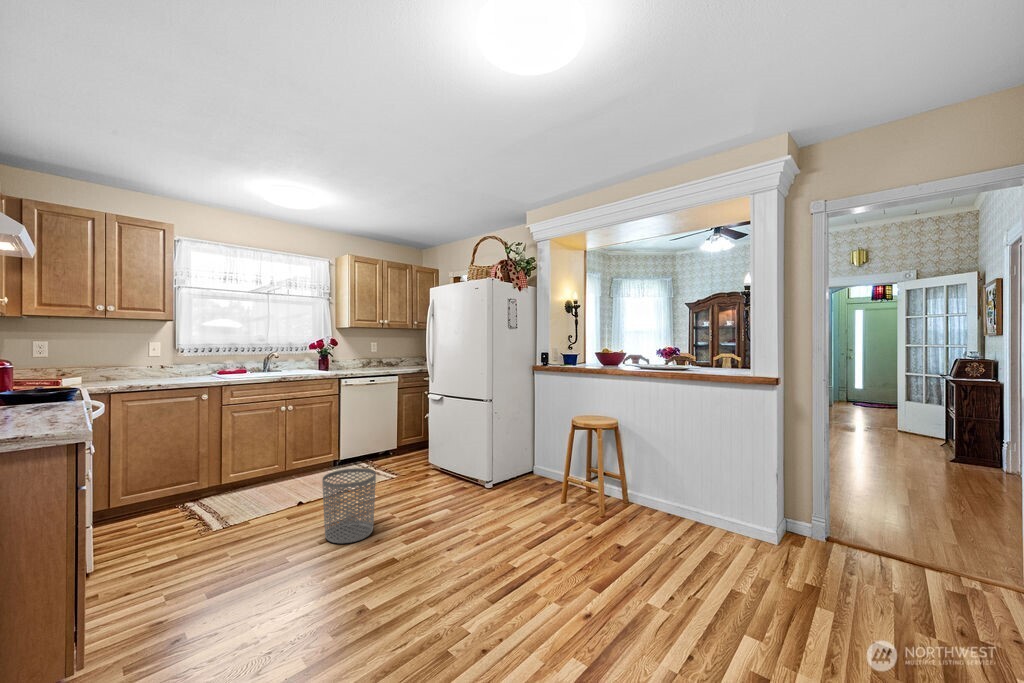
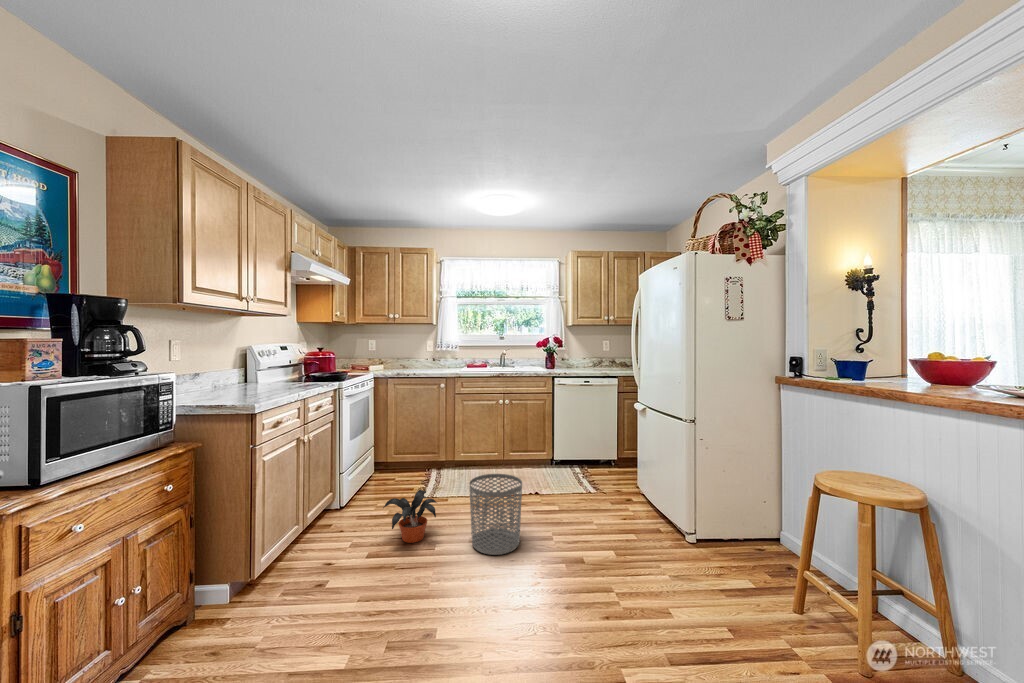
potted plant: none [215,505,287,564] -> present [383,490,437,543]

